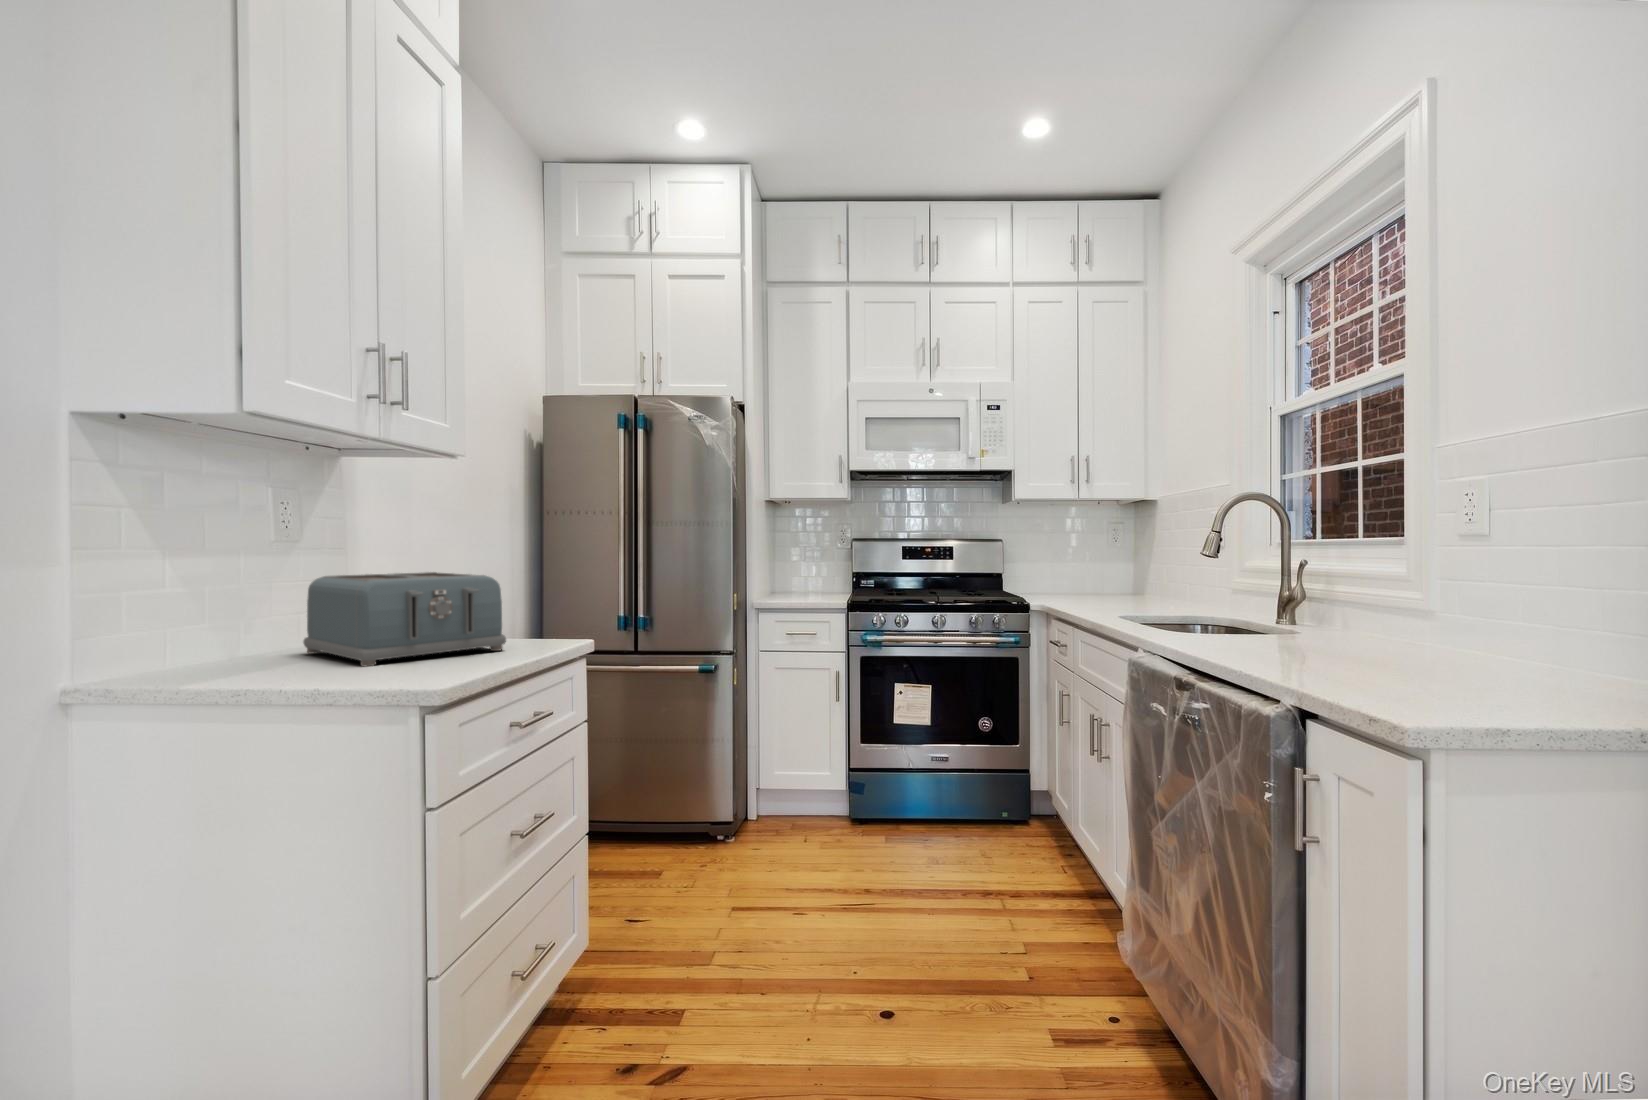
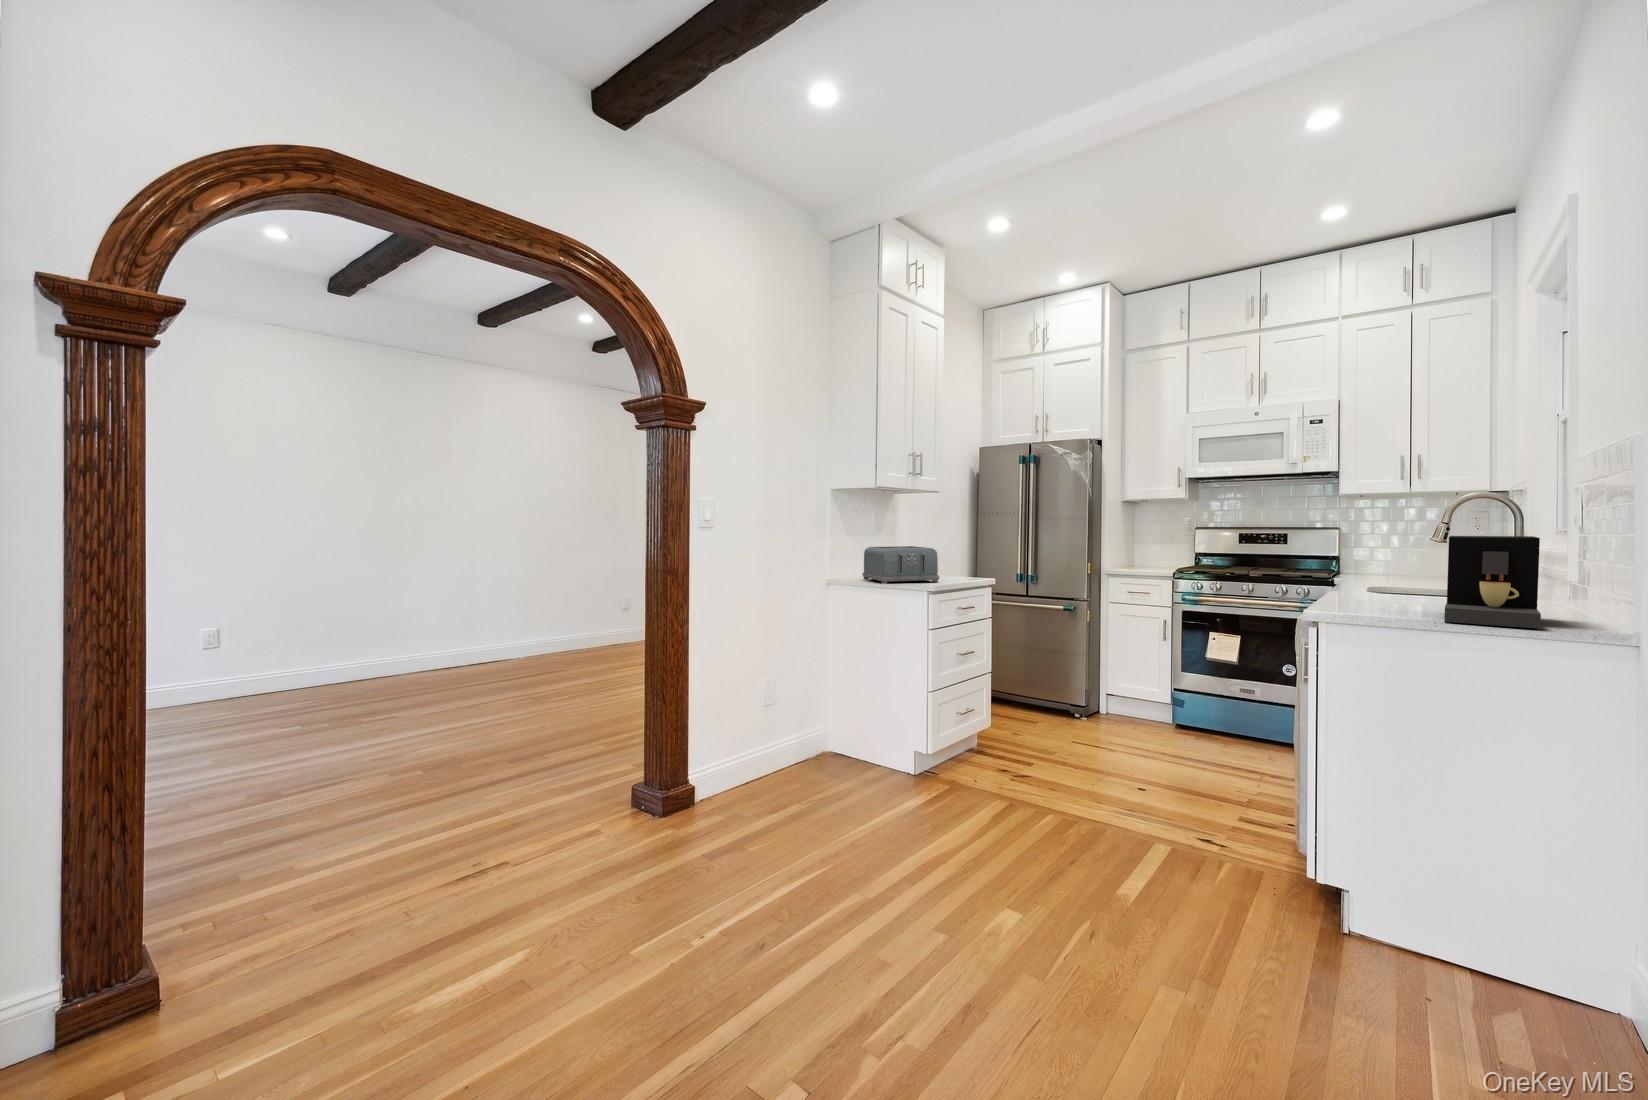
coffee maker: none [1341,544,1572,685] -> present [1444,536,1541,629]

